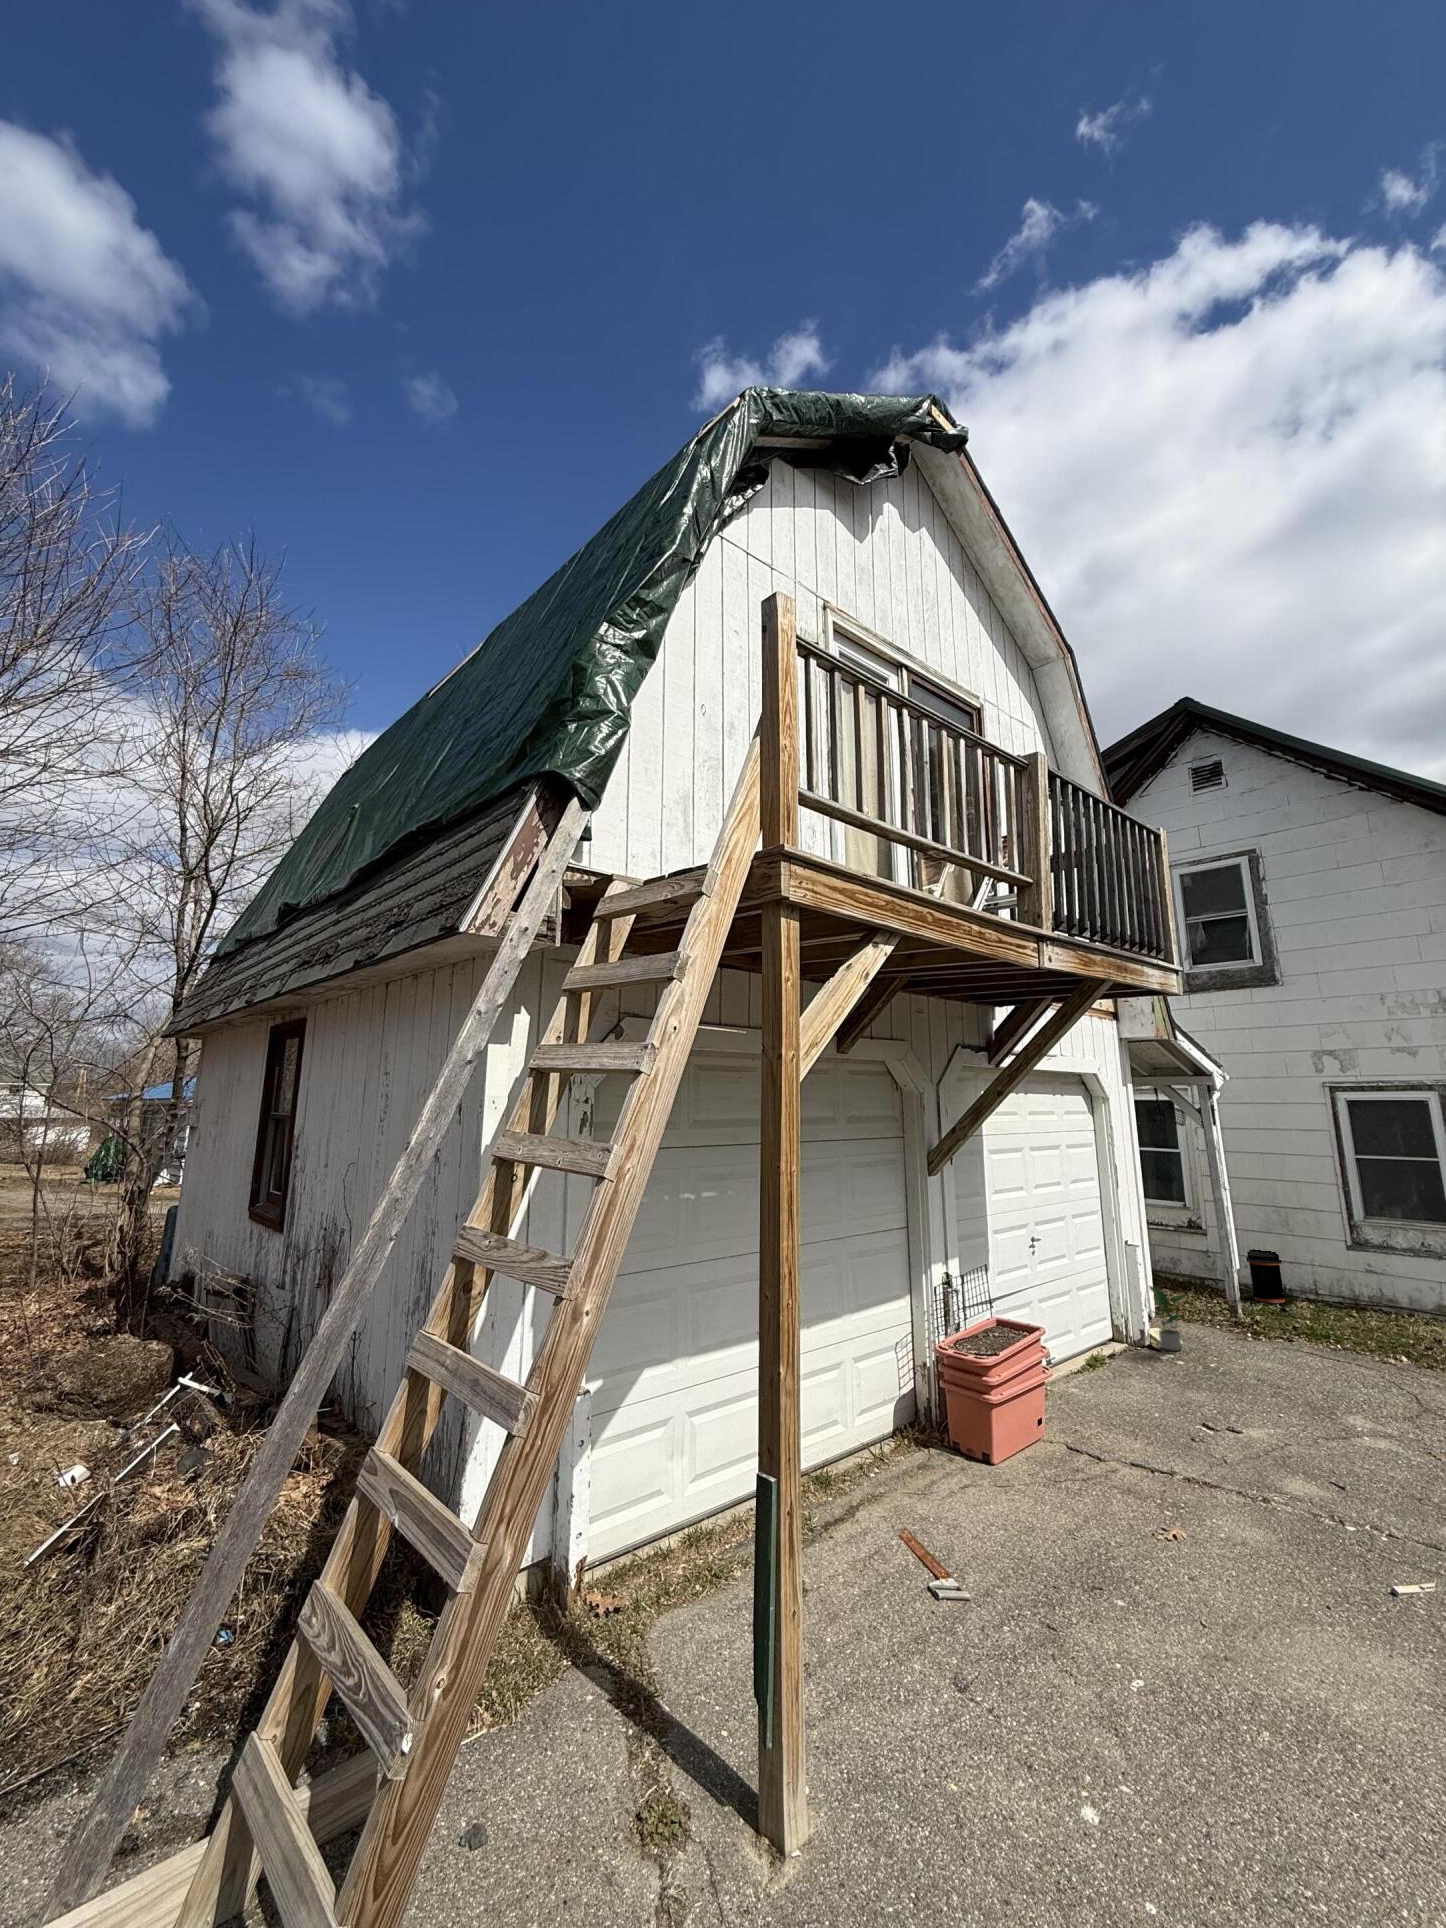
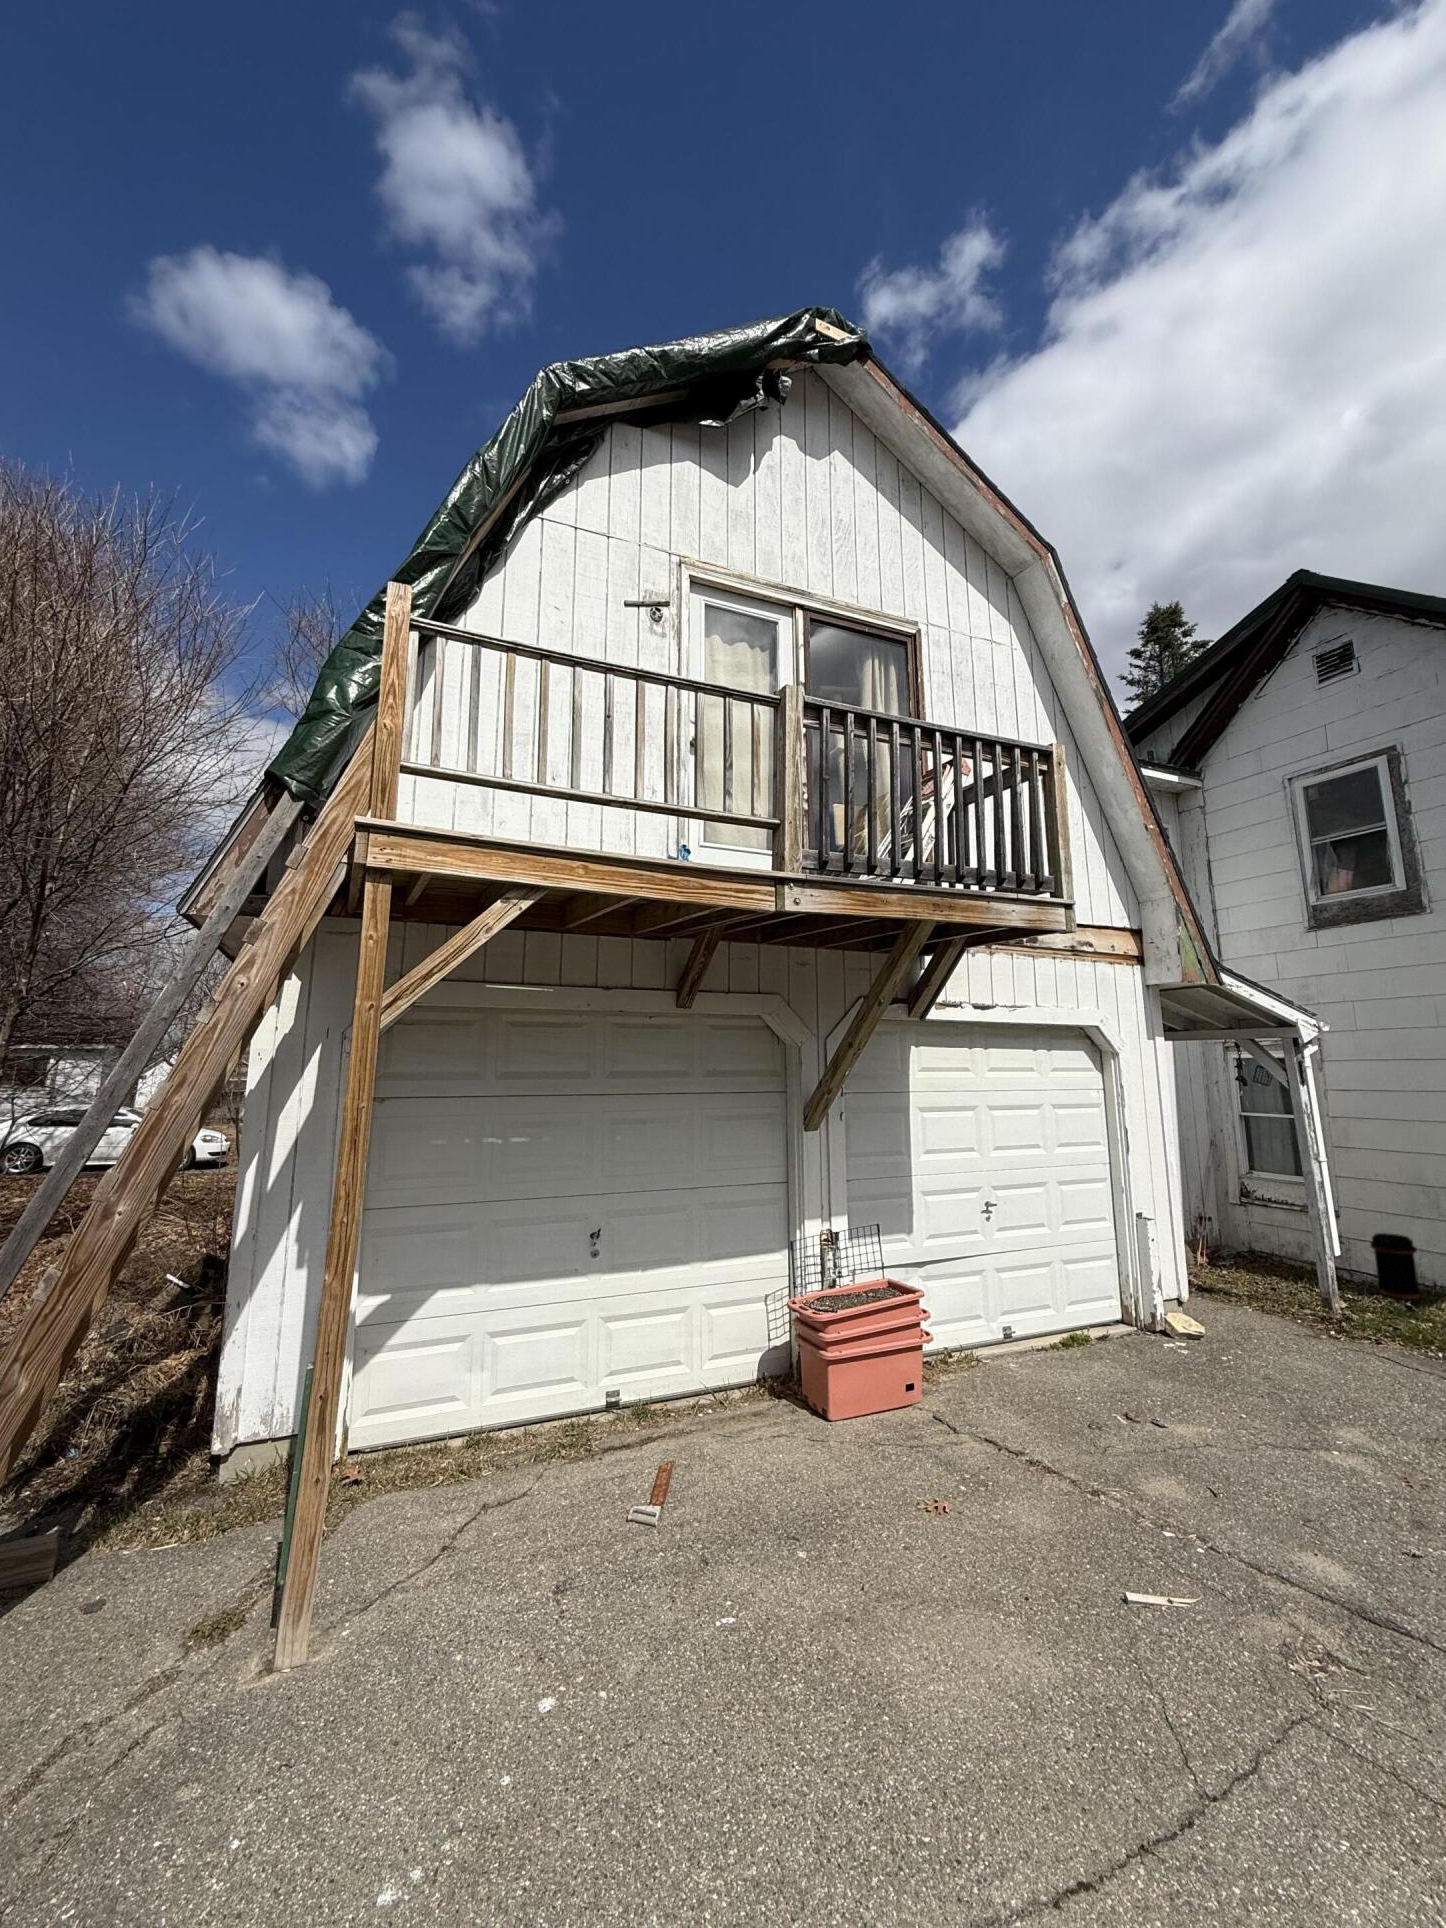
potted plant: present [1148,1286,1188,1351] -> none [1166,1263,1217,1338]

